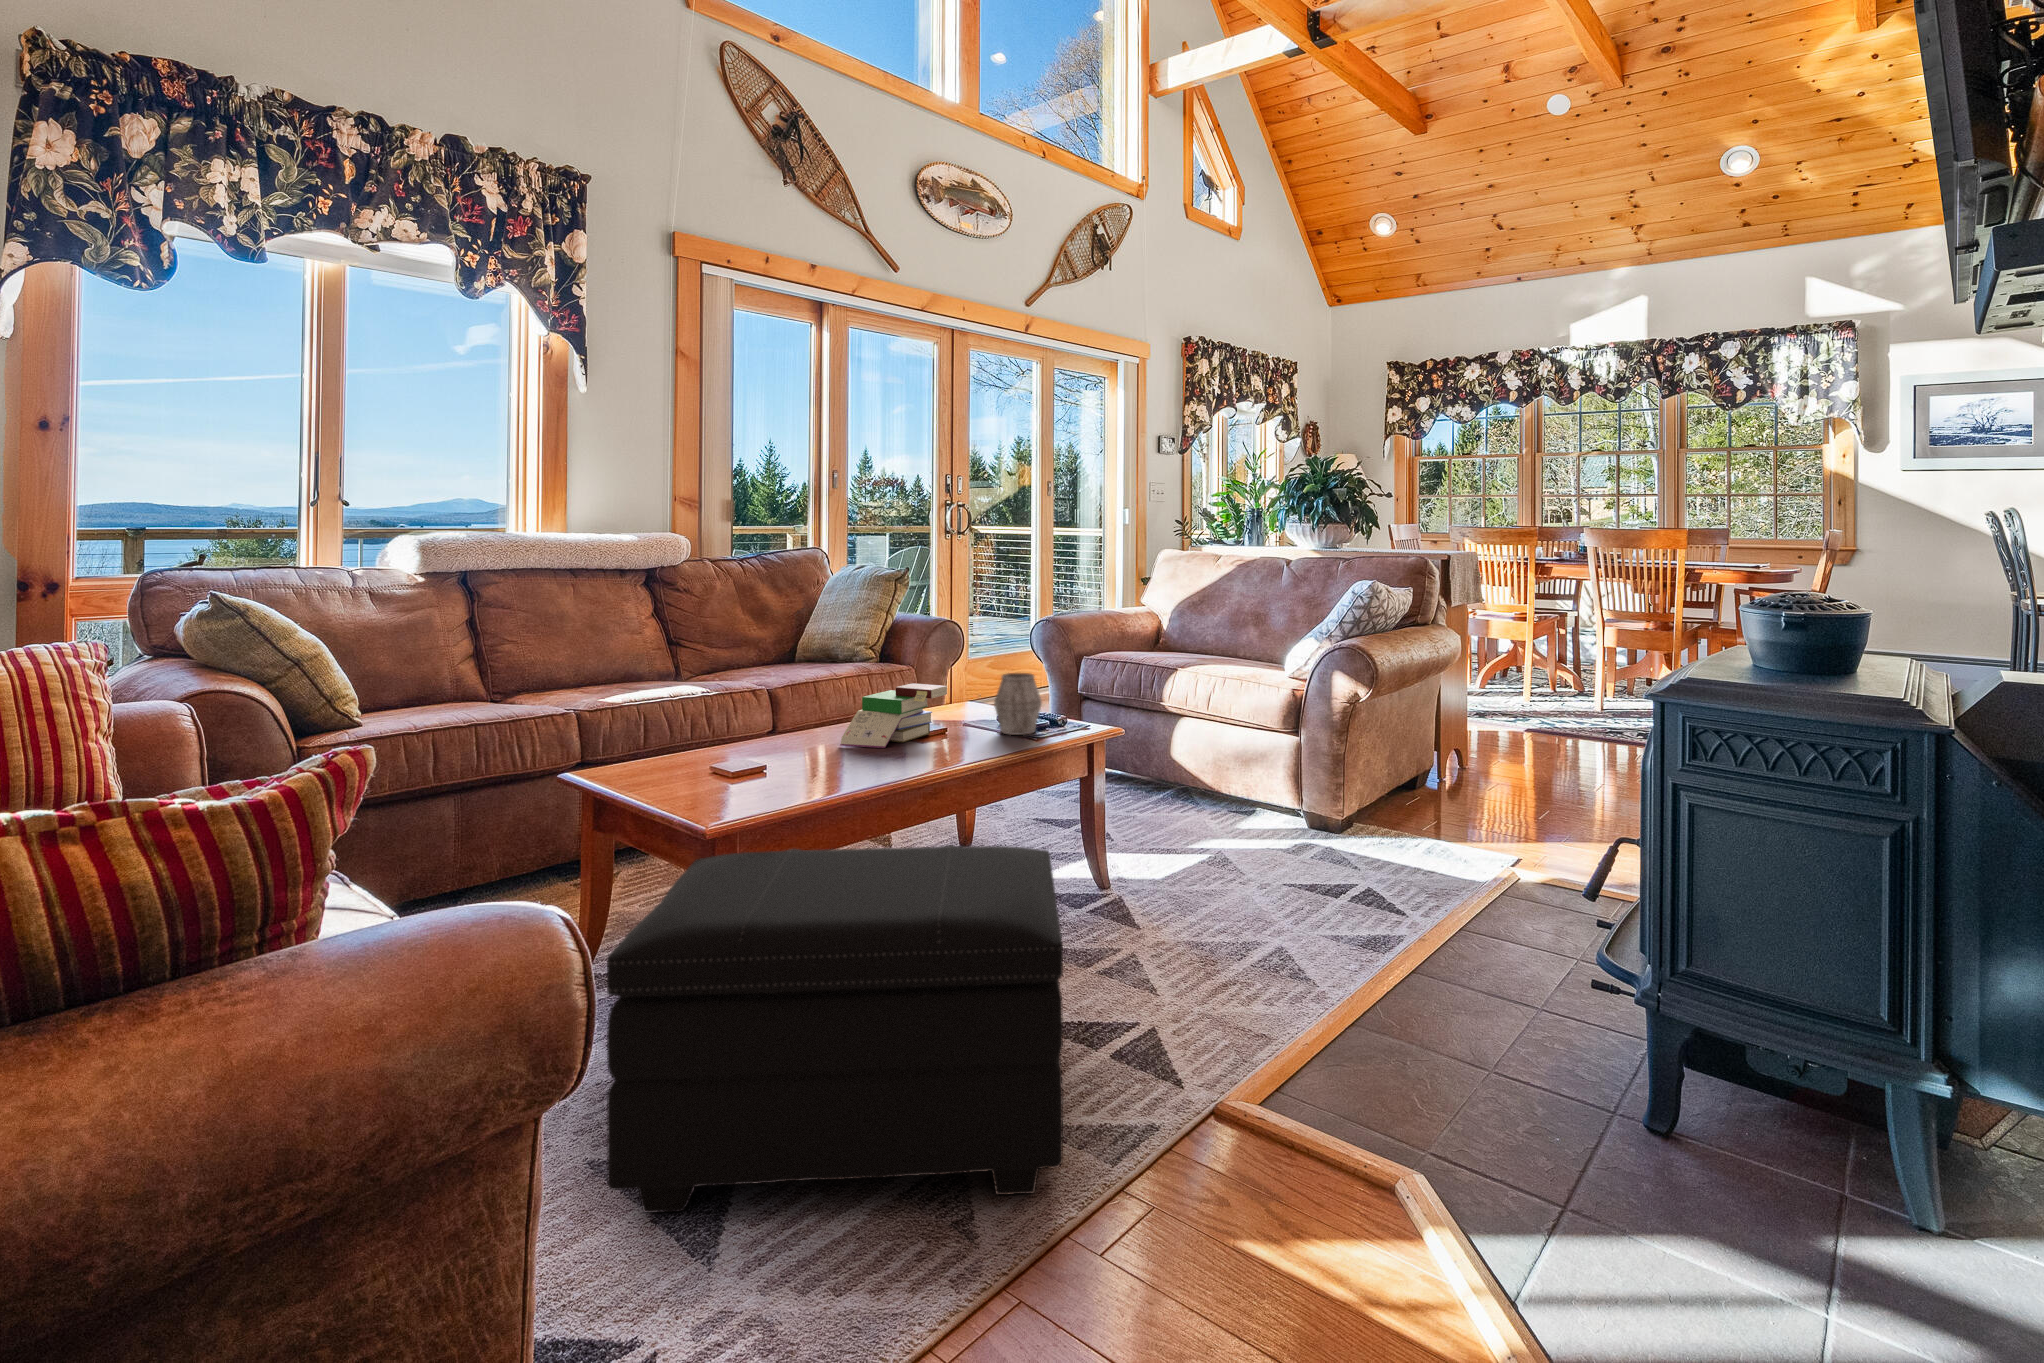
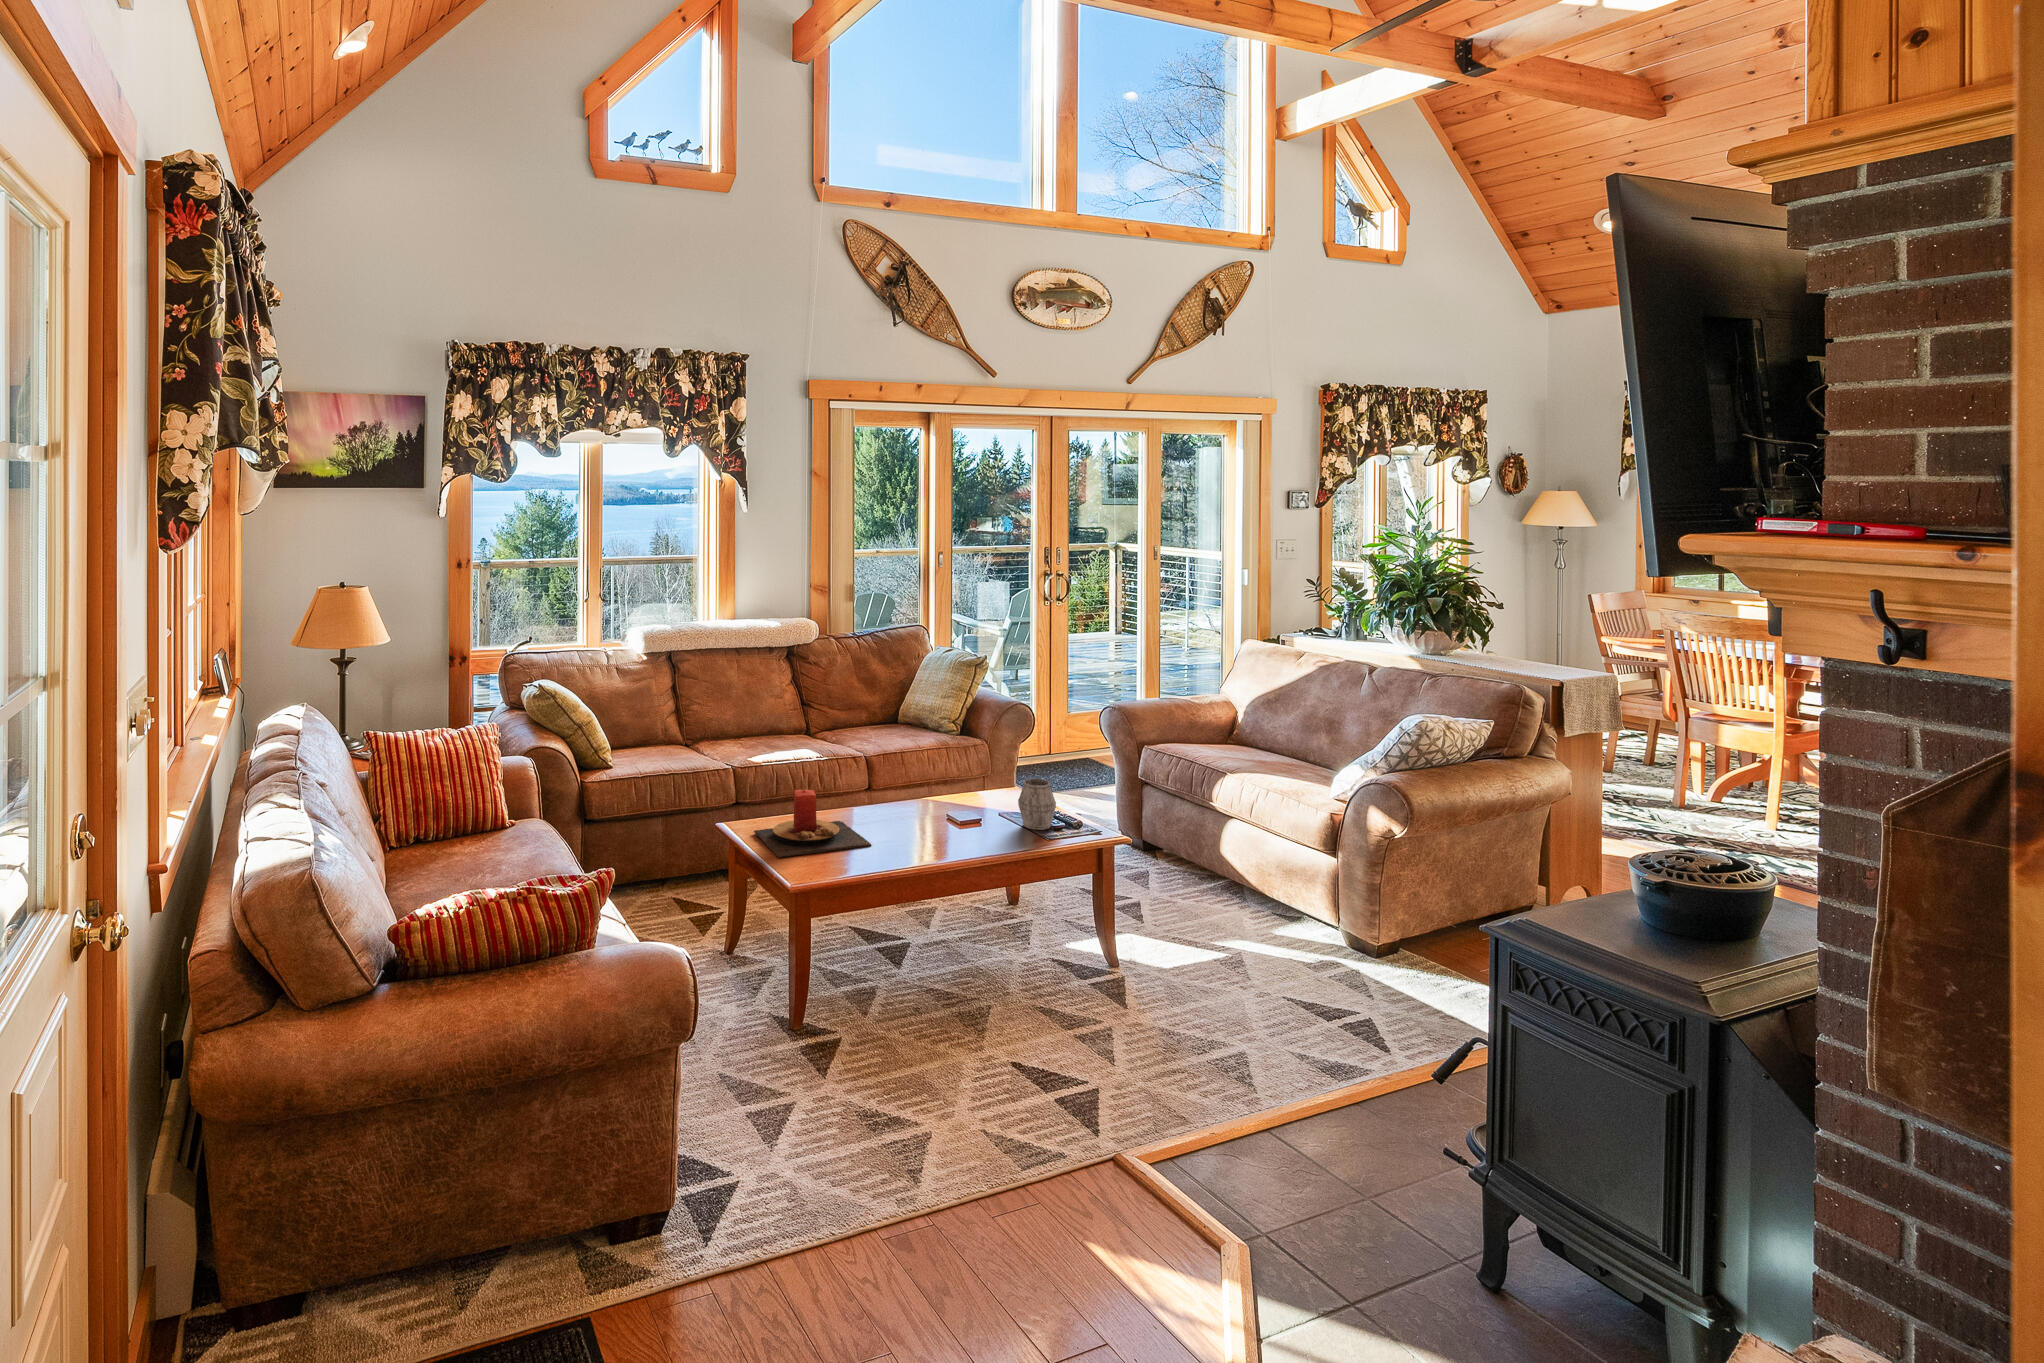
book: present [840,683,947,748] -> none [901,779,982,831]
candle: none [619,699,809,794] -> present [754,789,871,858]
footstool: present [607,845,1063,1213] -> none [722,910,1009,1167]

